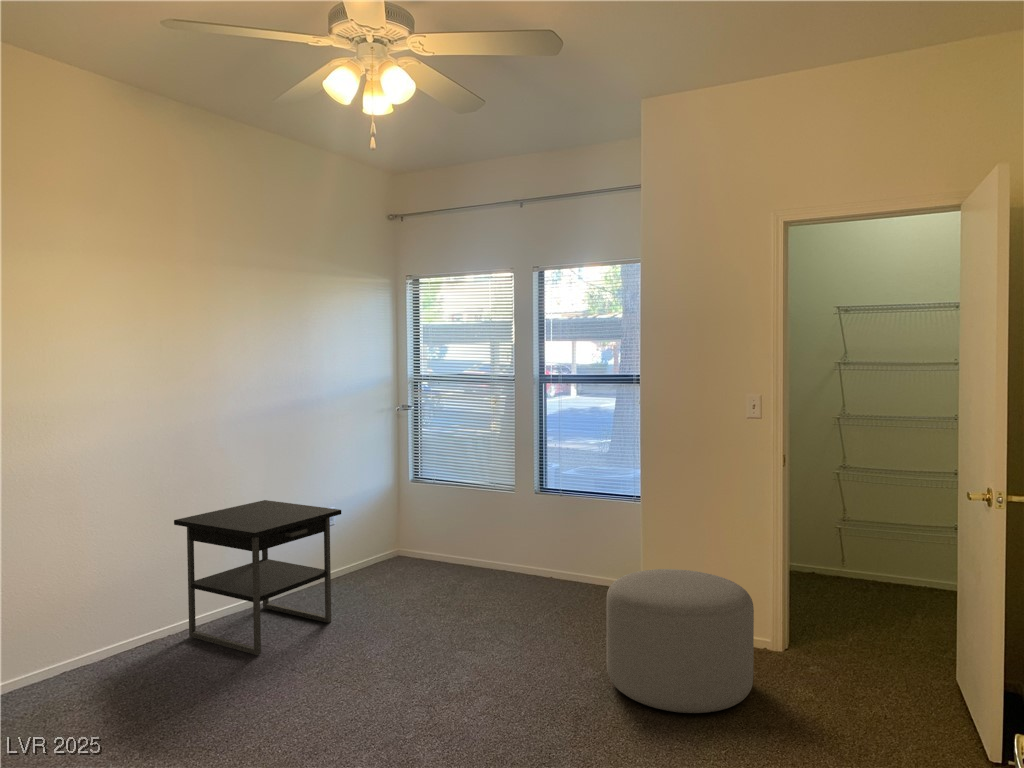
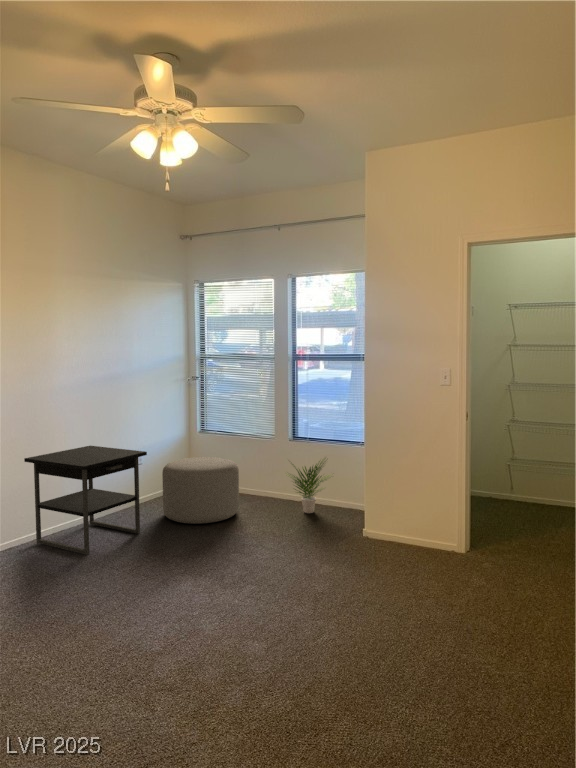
potted plant: none [527,514,596,592] -> present [289,461,329,513]
ottoman: present [606,569,754,713] -> present [162,457,239,524]

